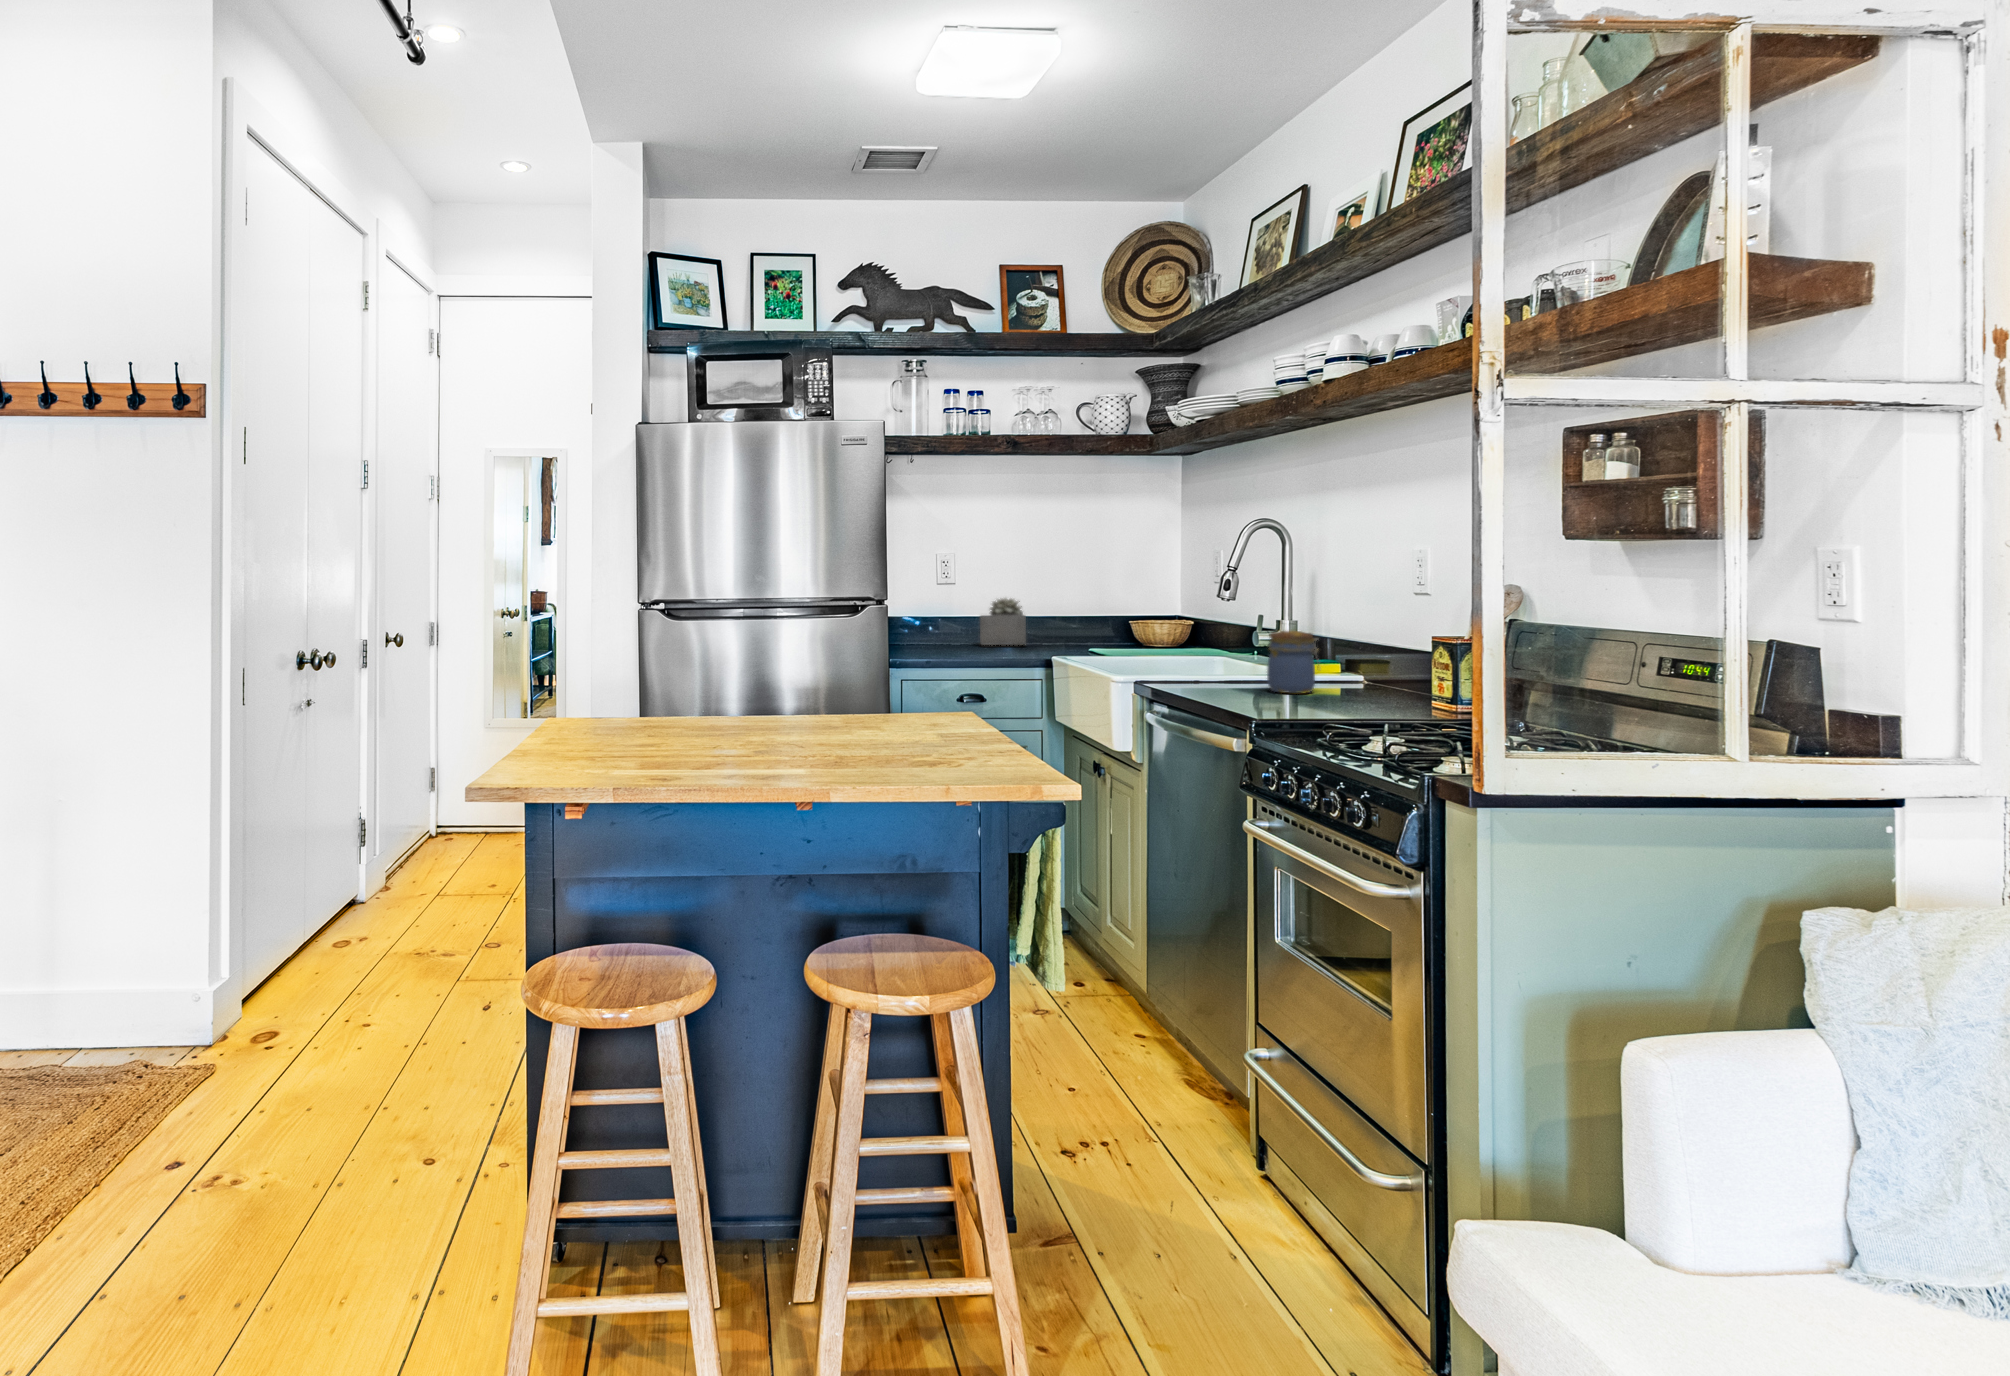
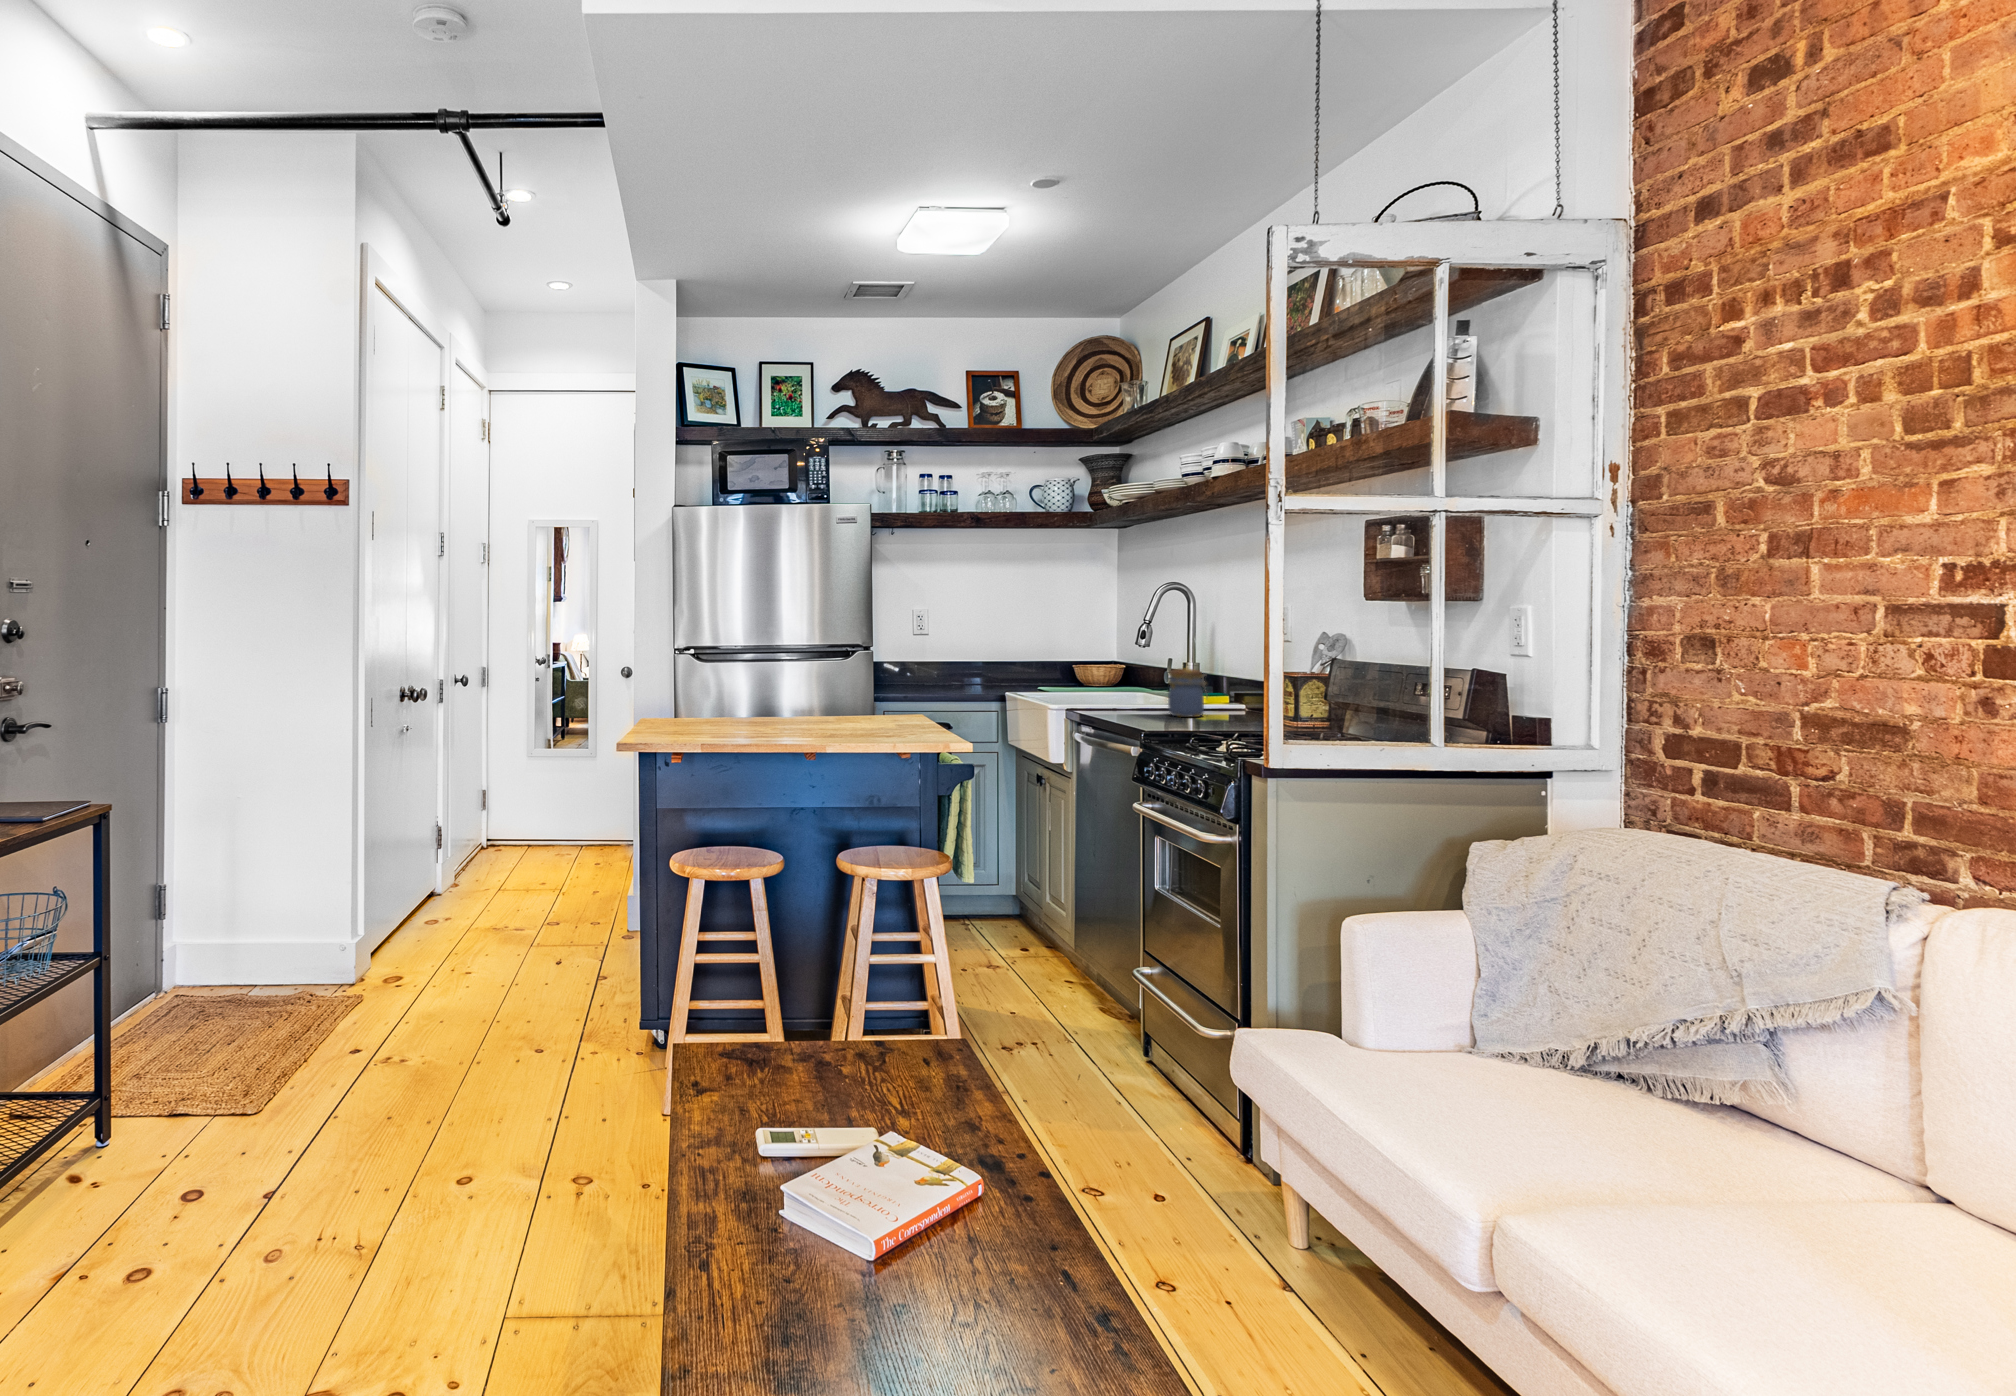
succulent plant: present [980,598,1026,645] -> none [951,642,990,682]

